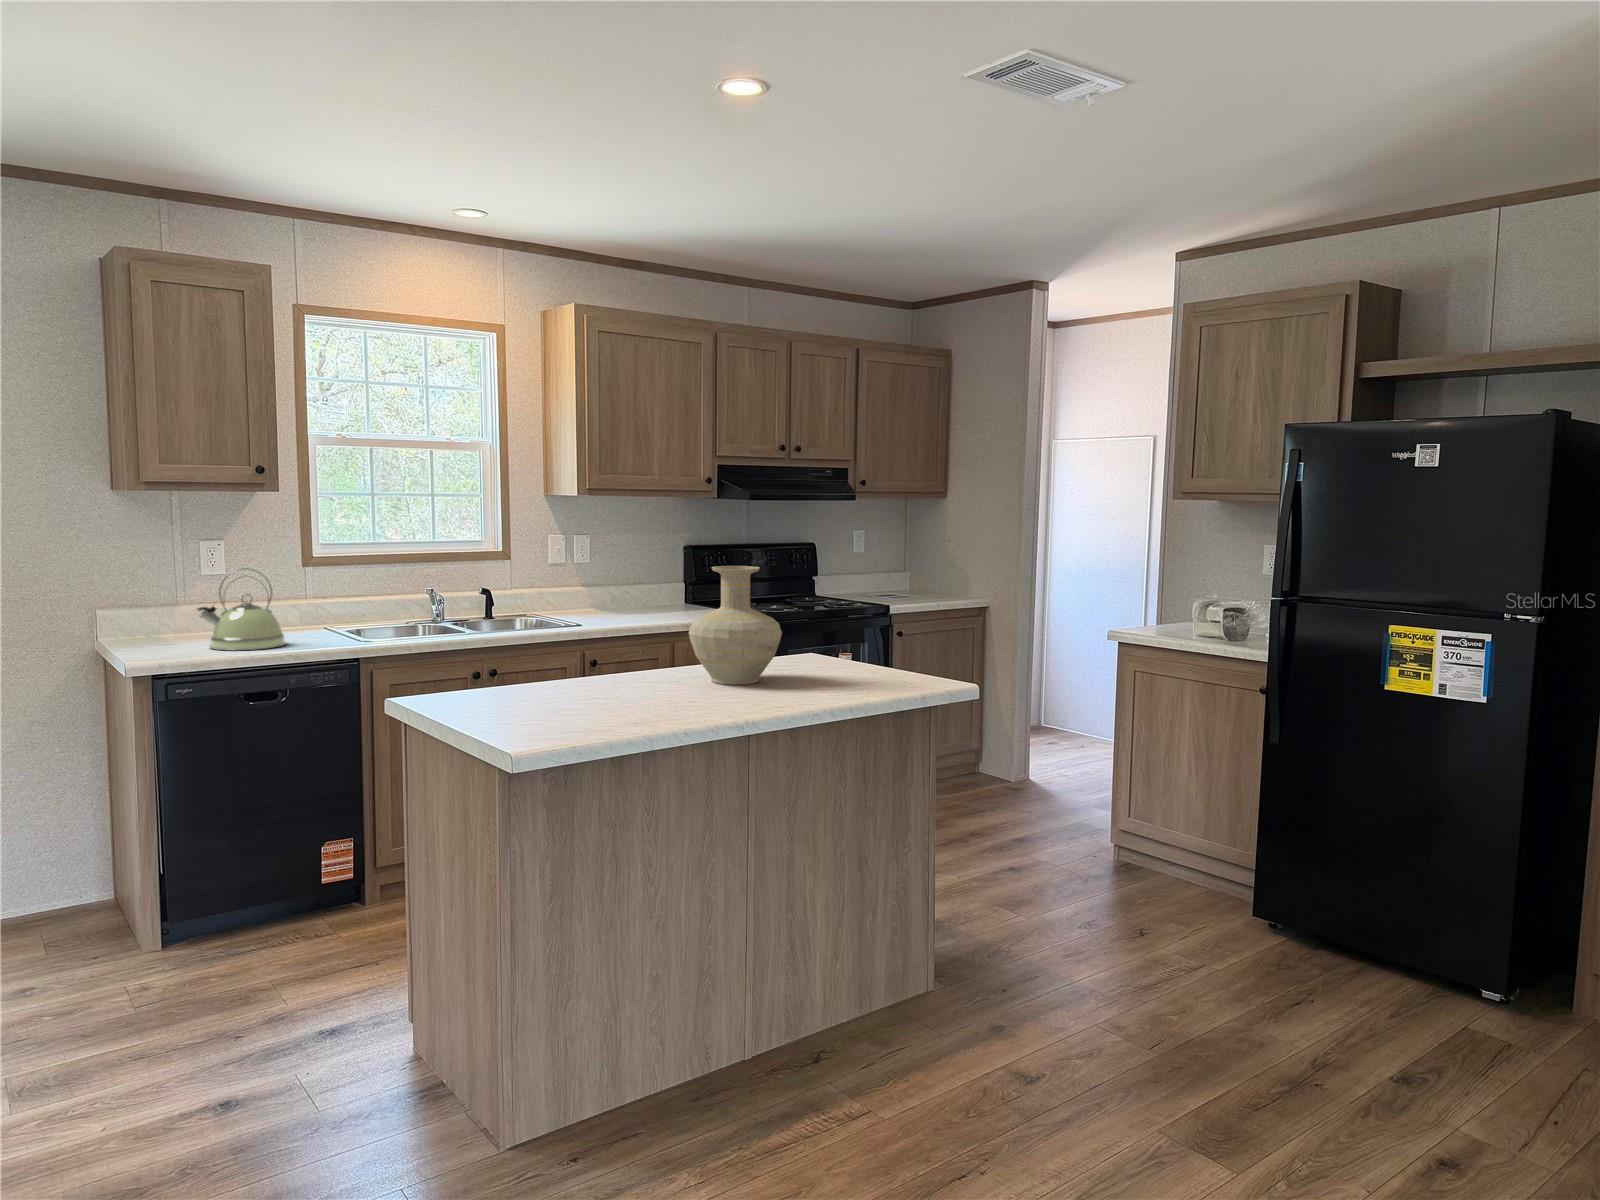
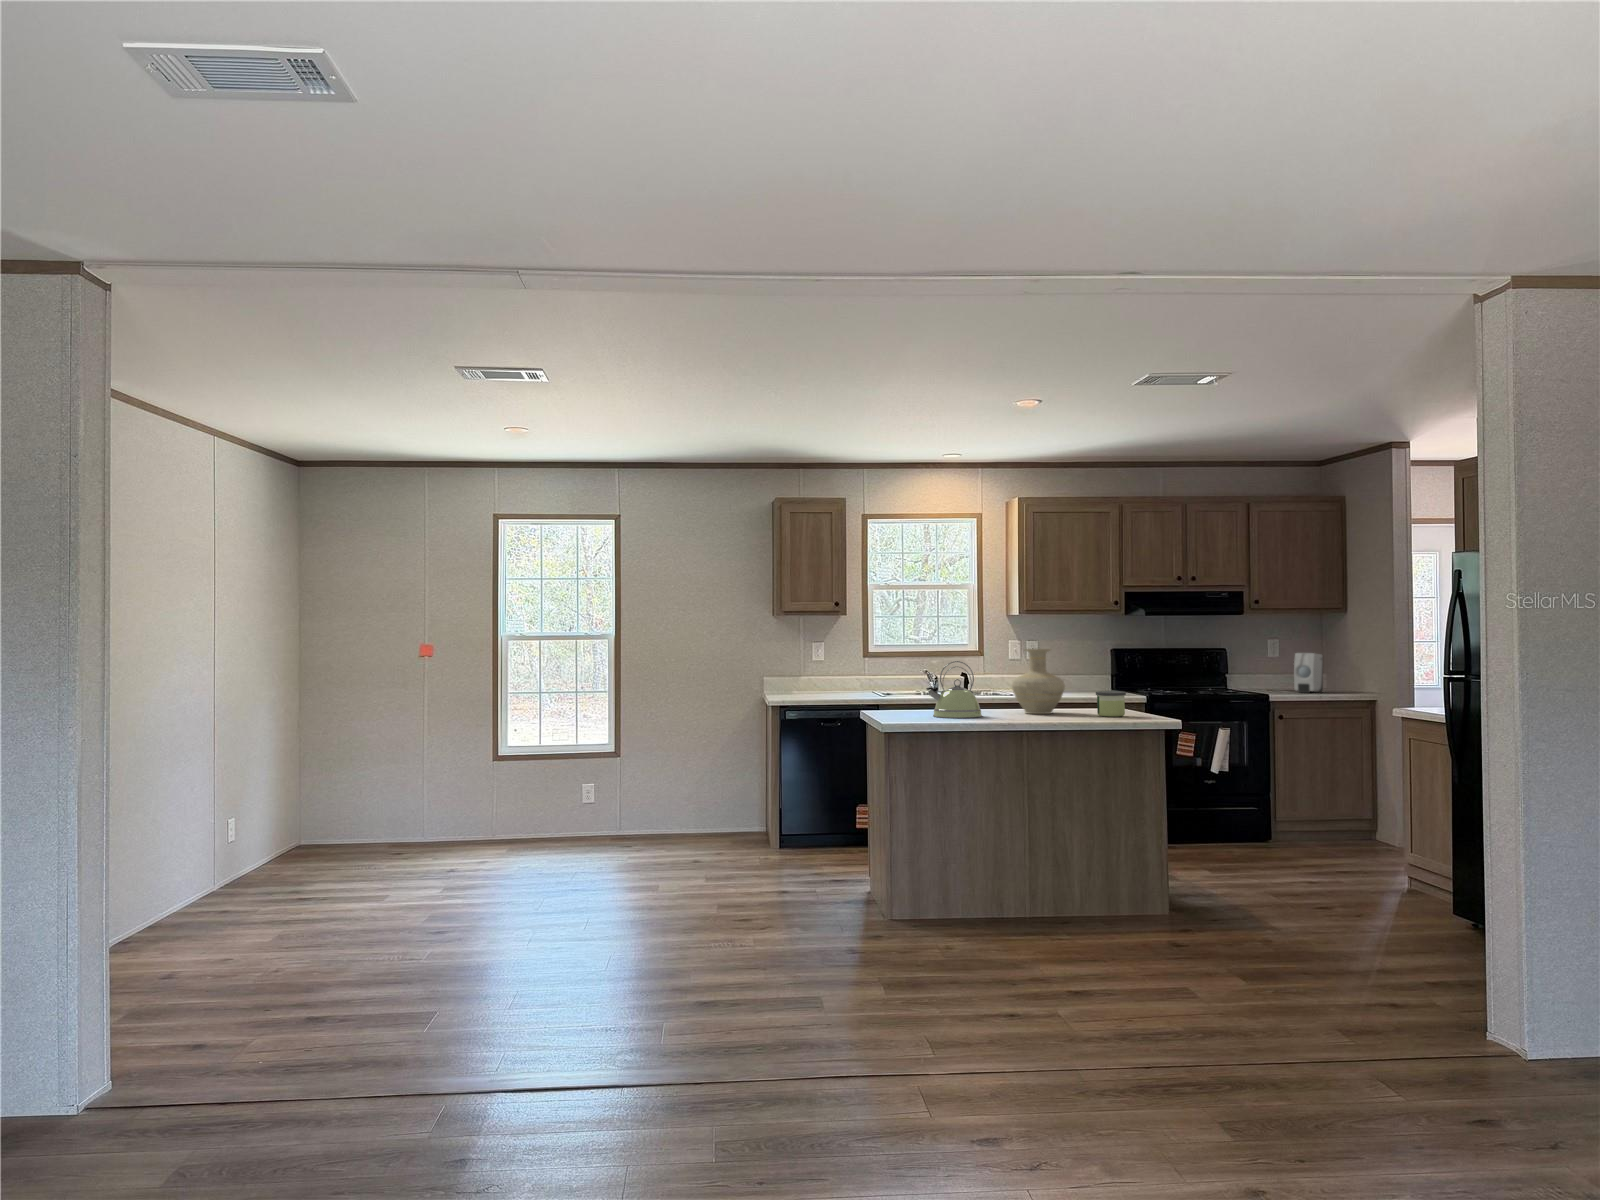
soap dispenser: none [905,550,932,601] -> present [1294,653,1323,693]
kettle: present [198,568,286,650] -> present [926,661,982,718]
candle: none [841,638,890,685] -> present [1096,691,1126,717]

